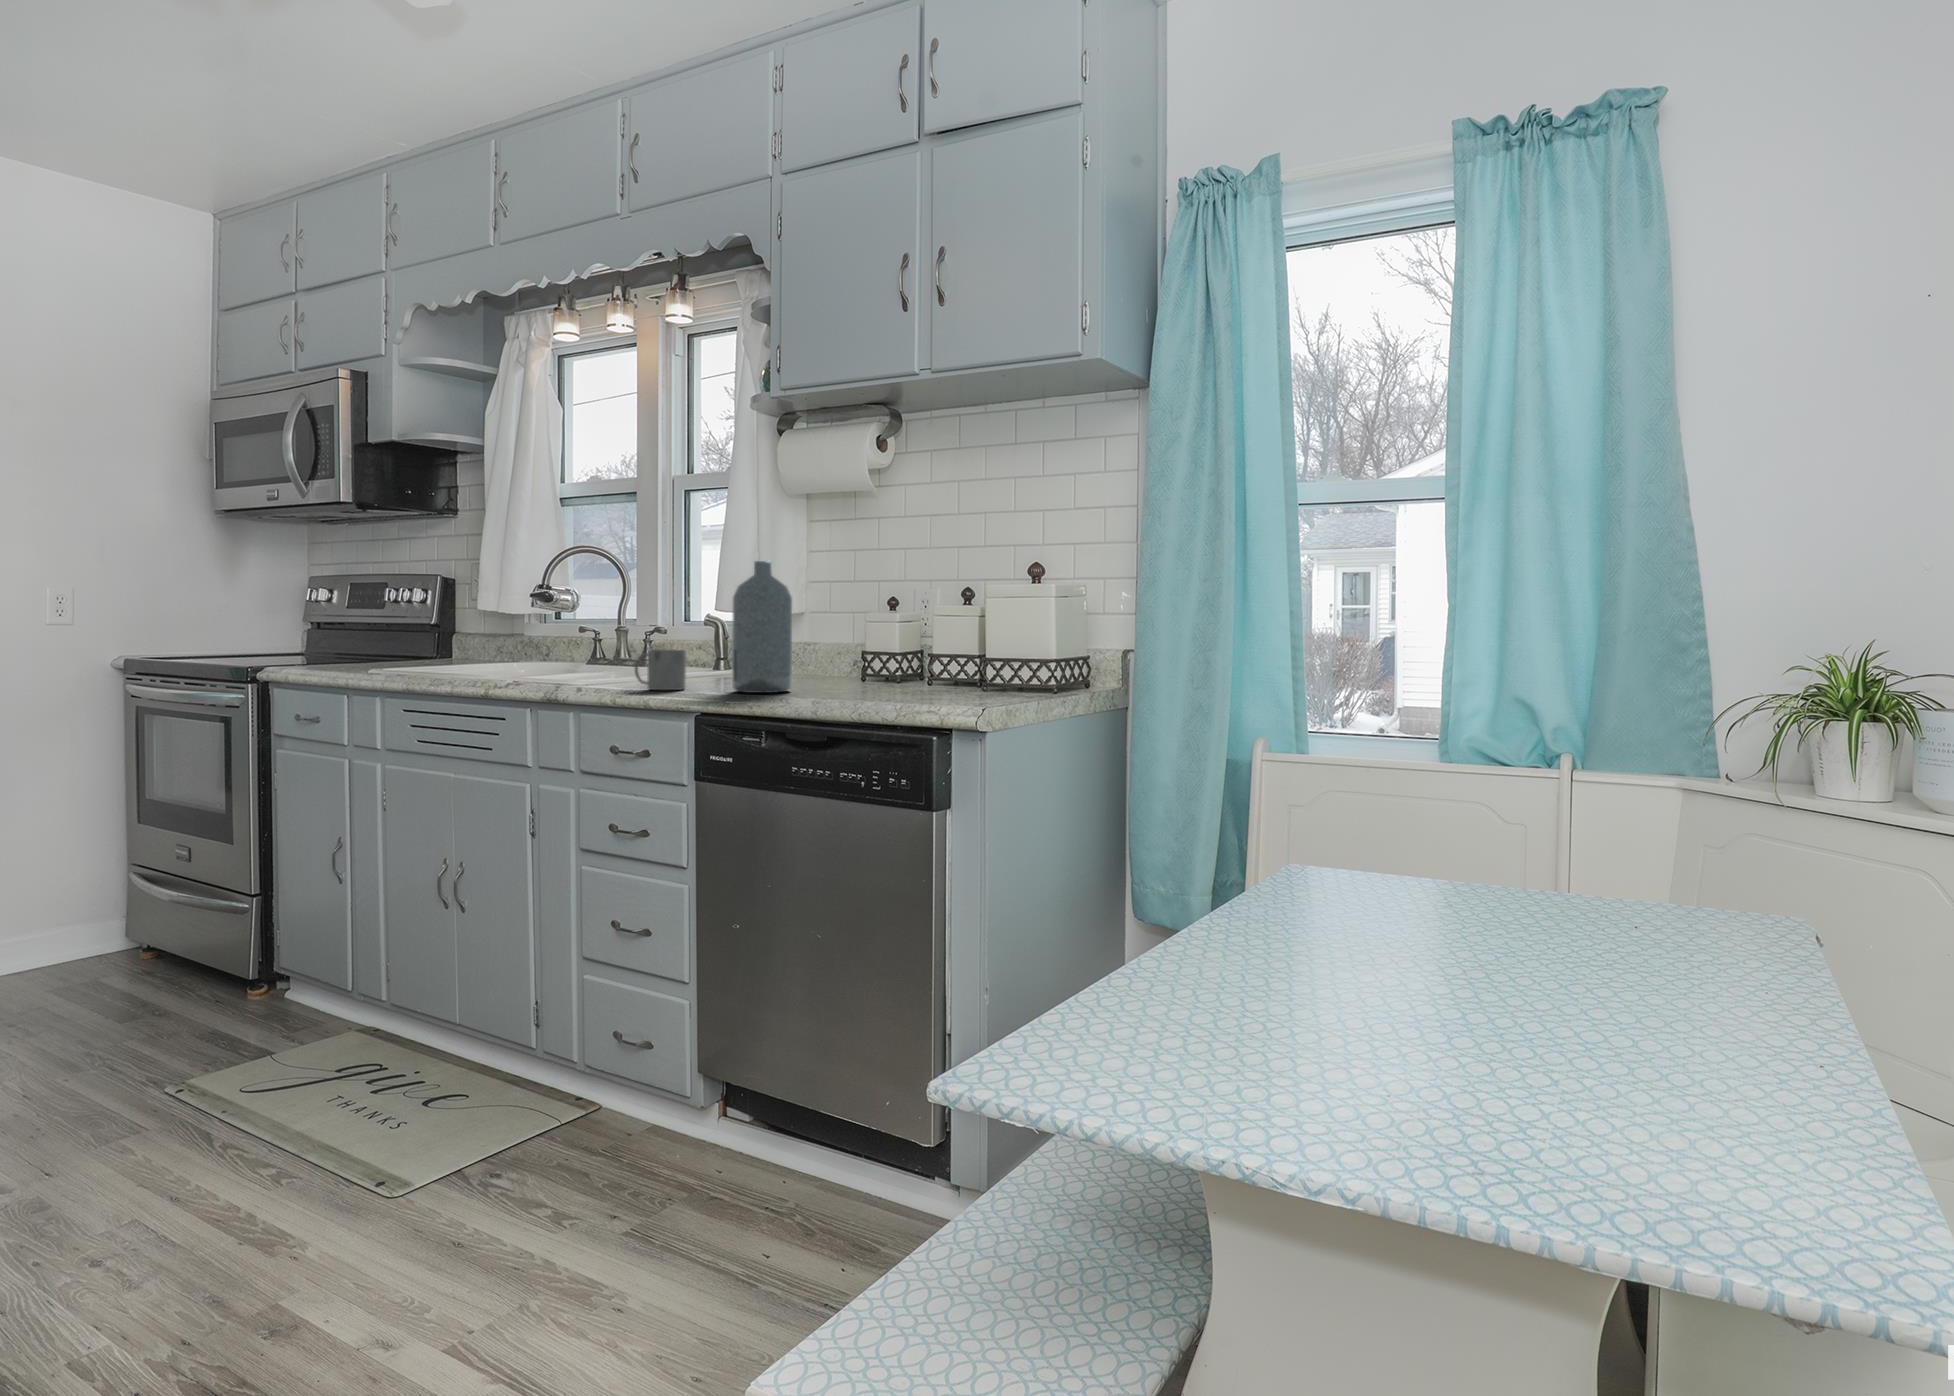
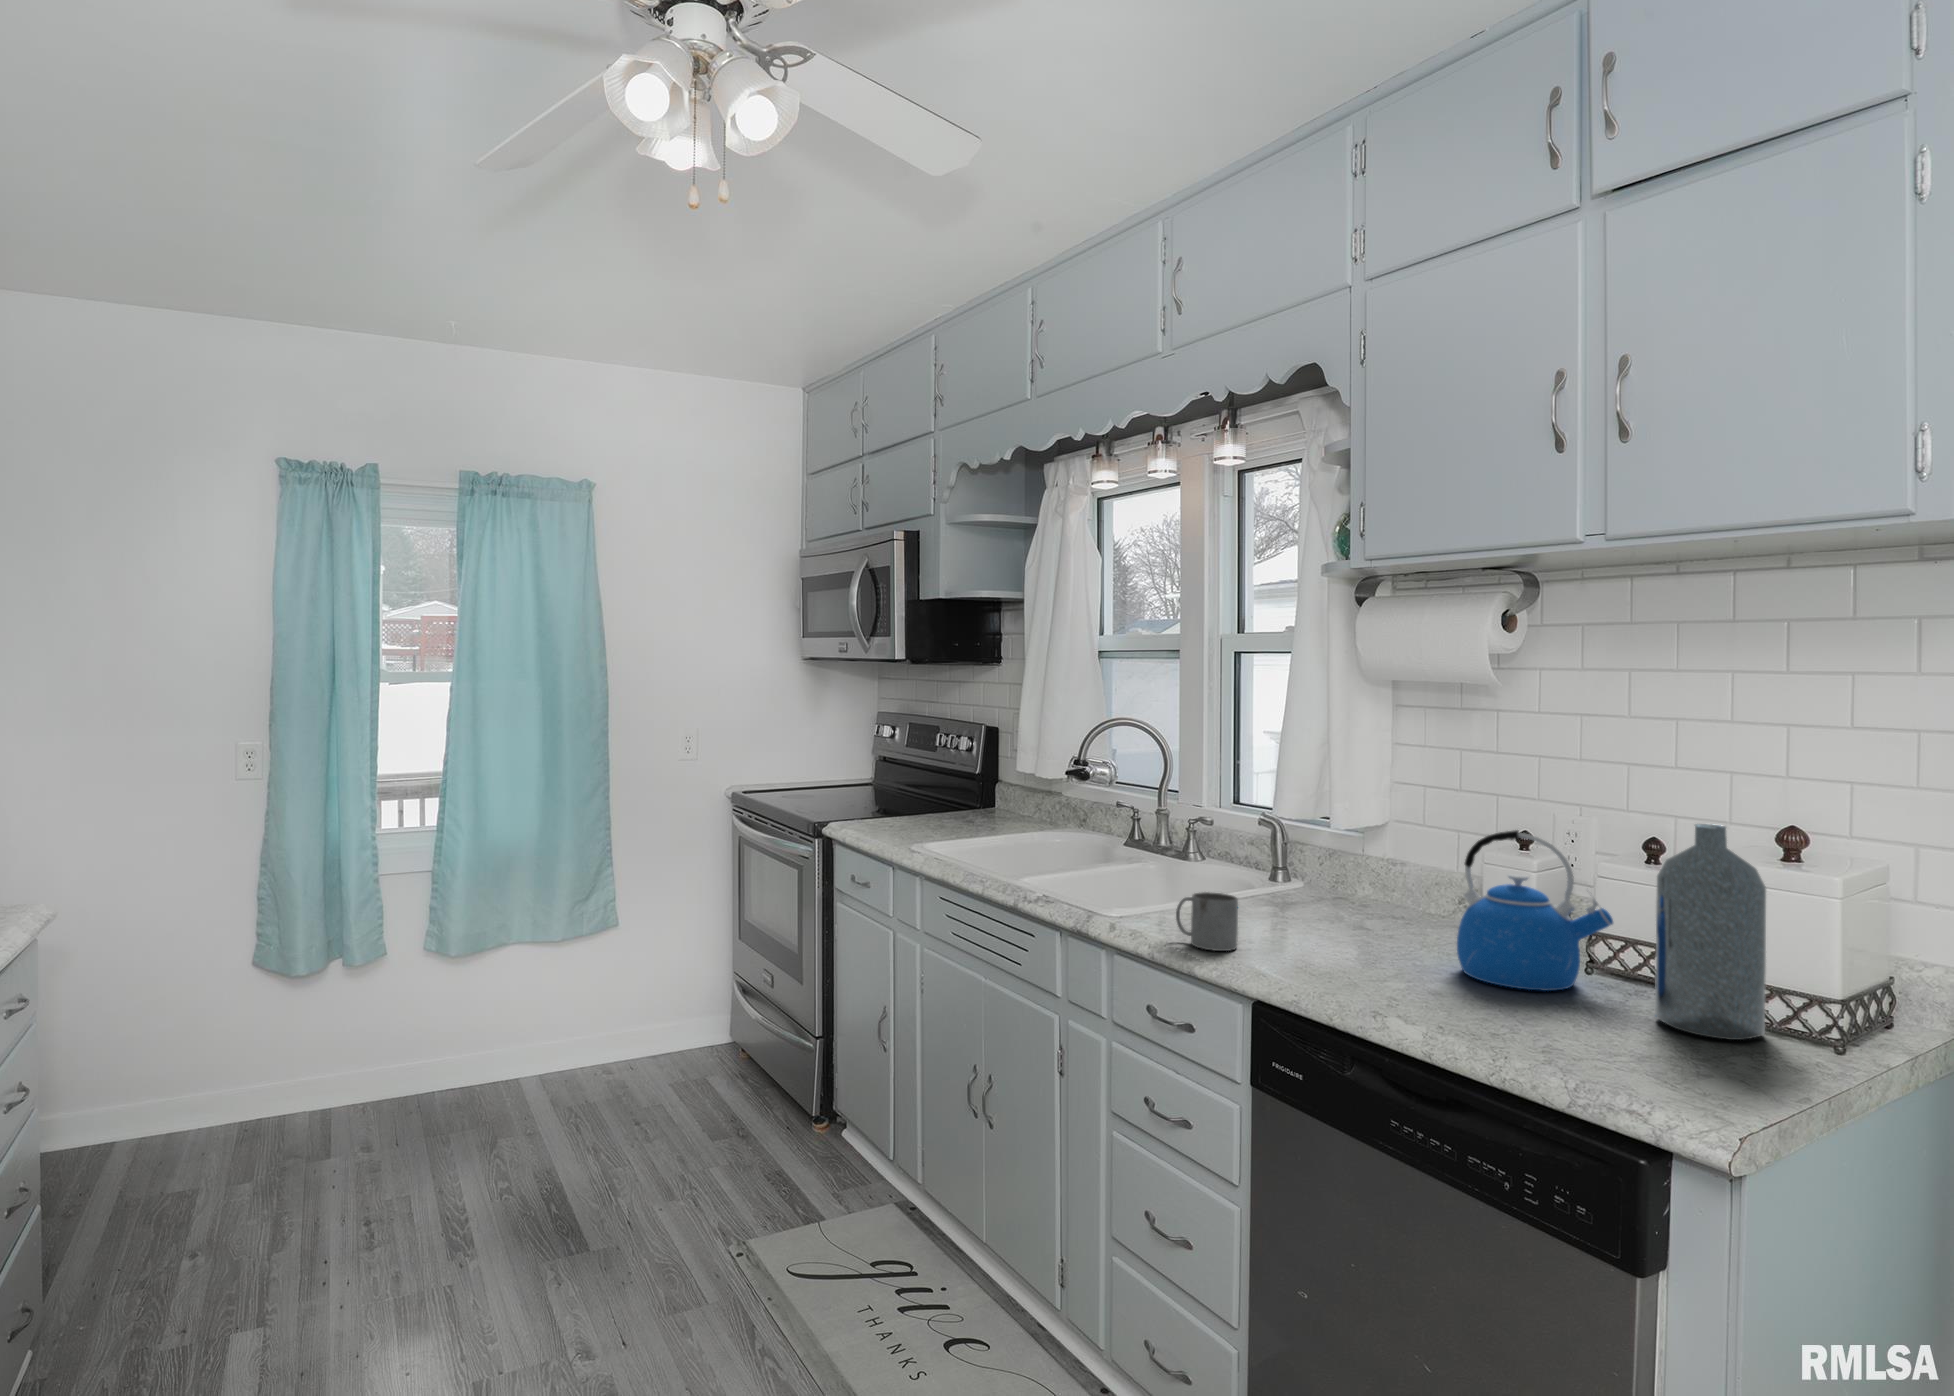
bottle: present [732,561,792,693] -> present [1655,824,1766,1040]
kettle: none [845,585,941,689] -> present [1457,830,1613,991]

